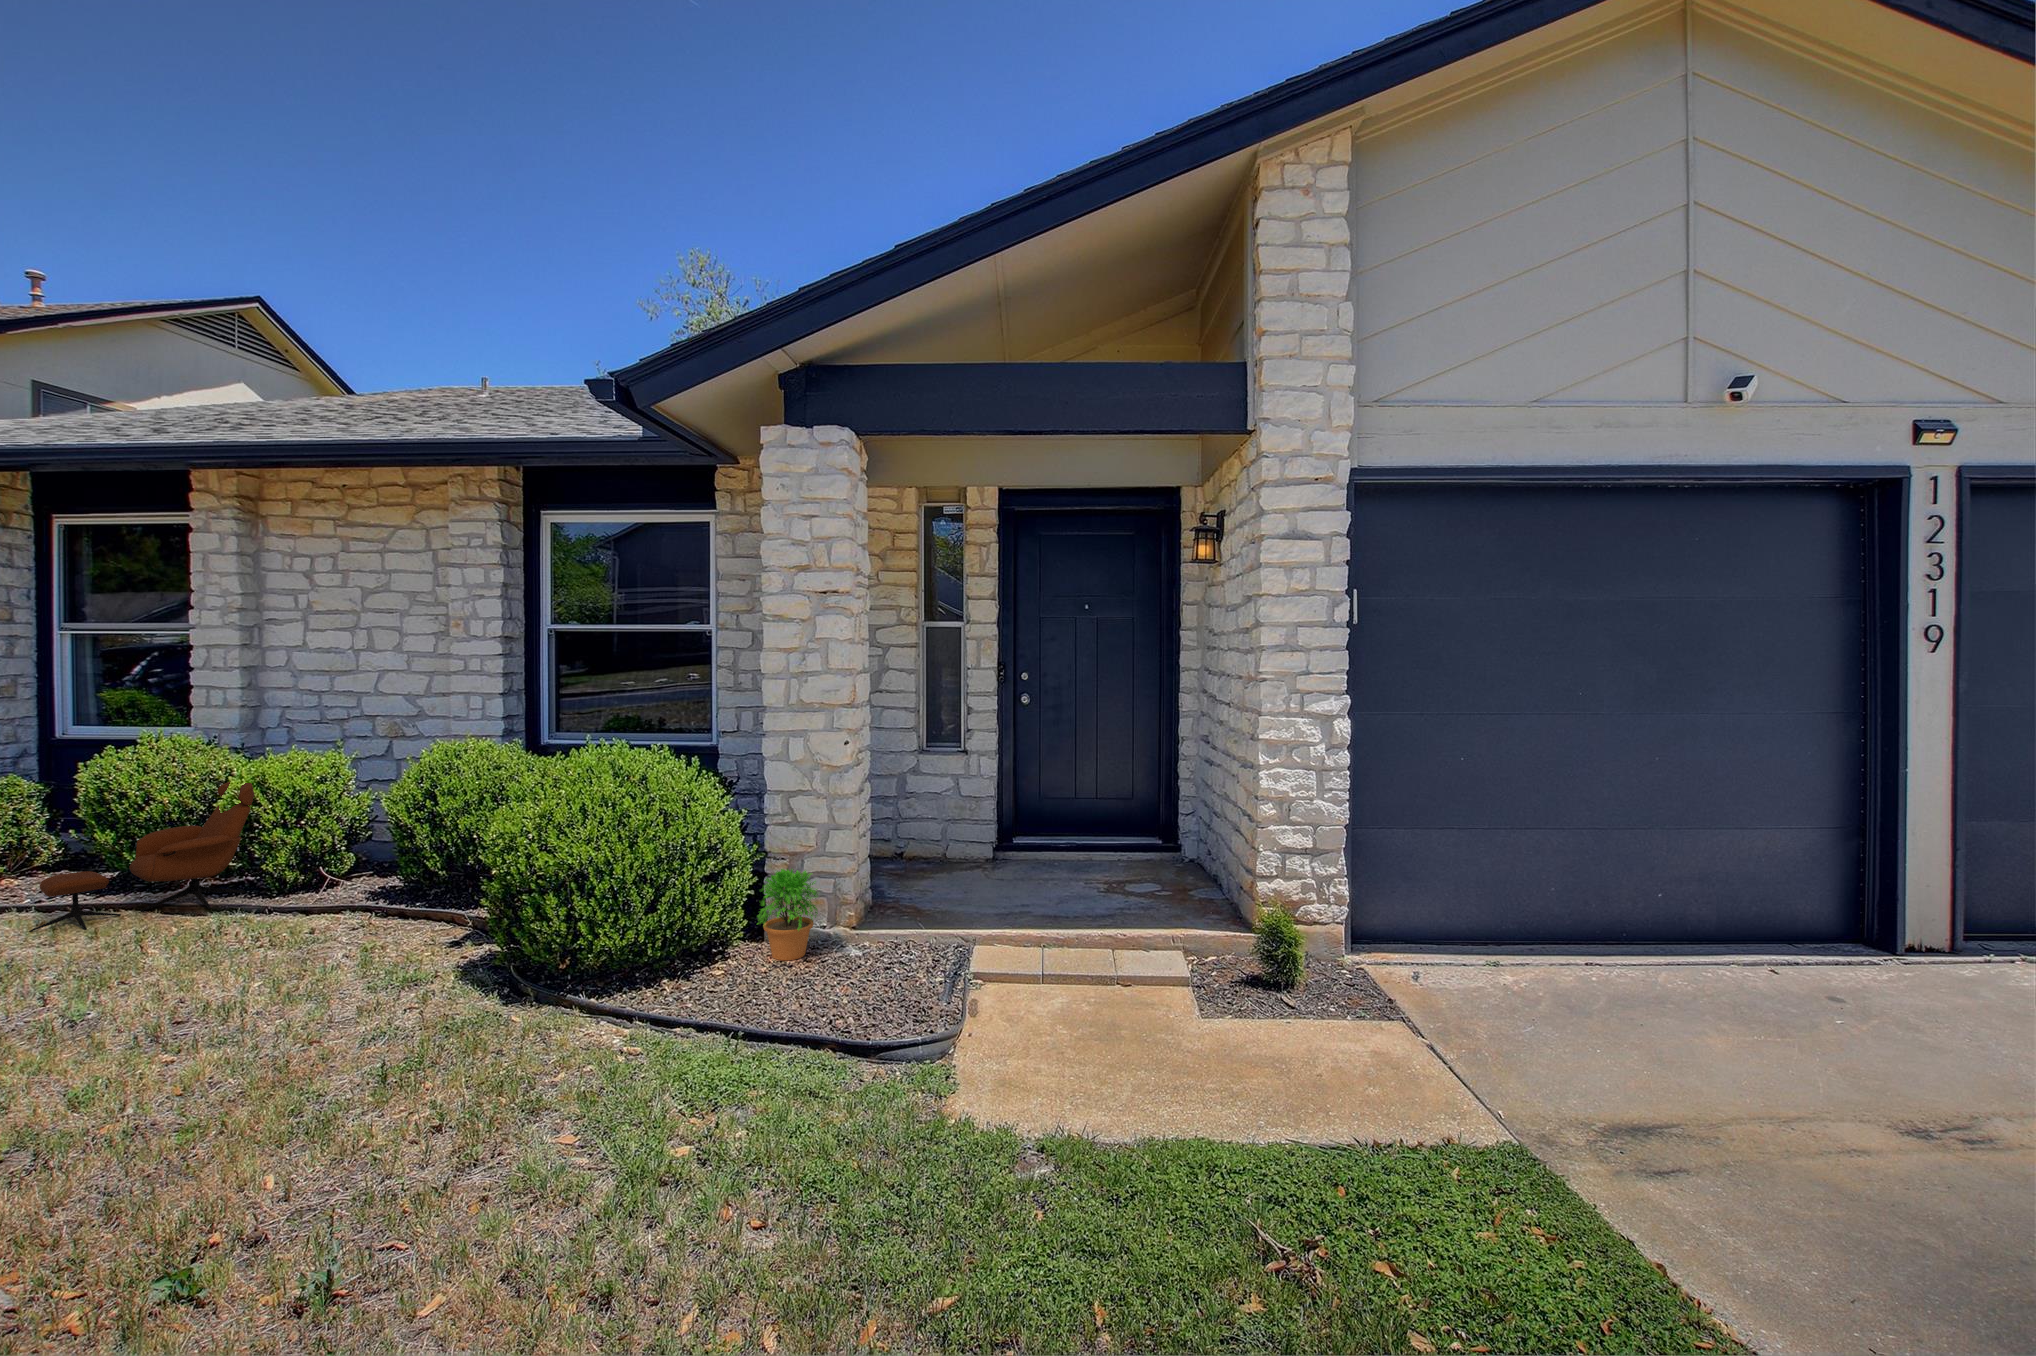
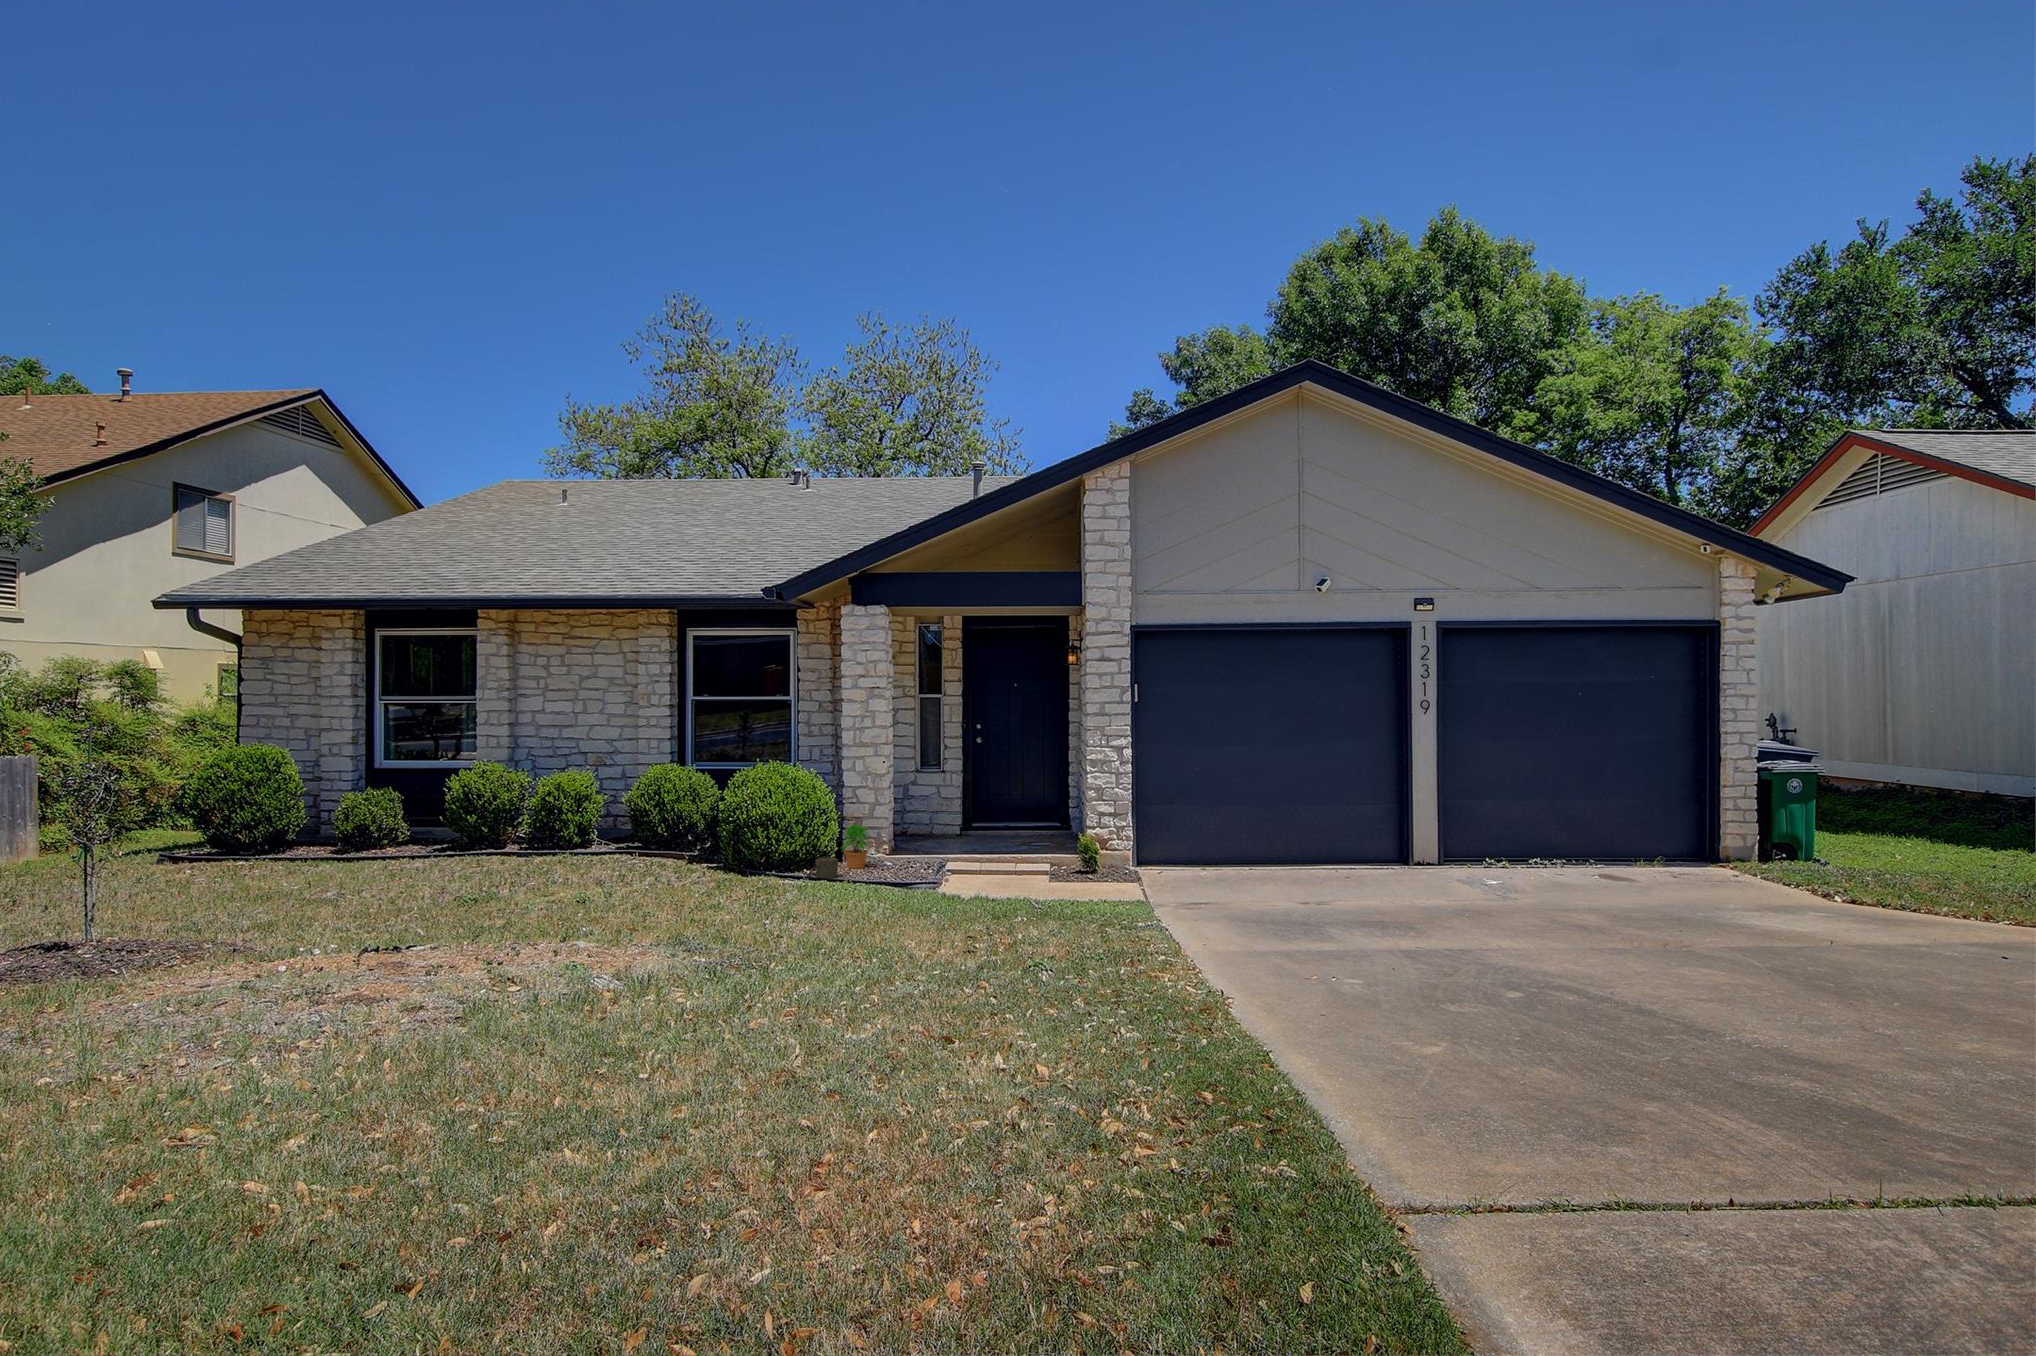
lounge chair: present [29,782,254,932] -> none [467,787,553,861]
bucket: none [664,952,735,1006] -> present [806,857,838,878]

